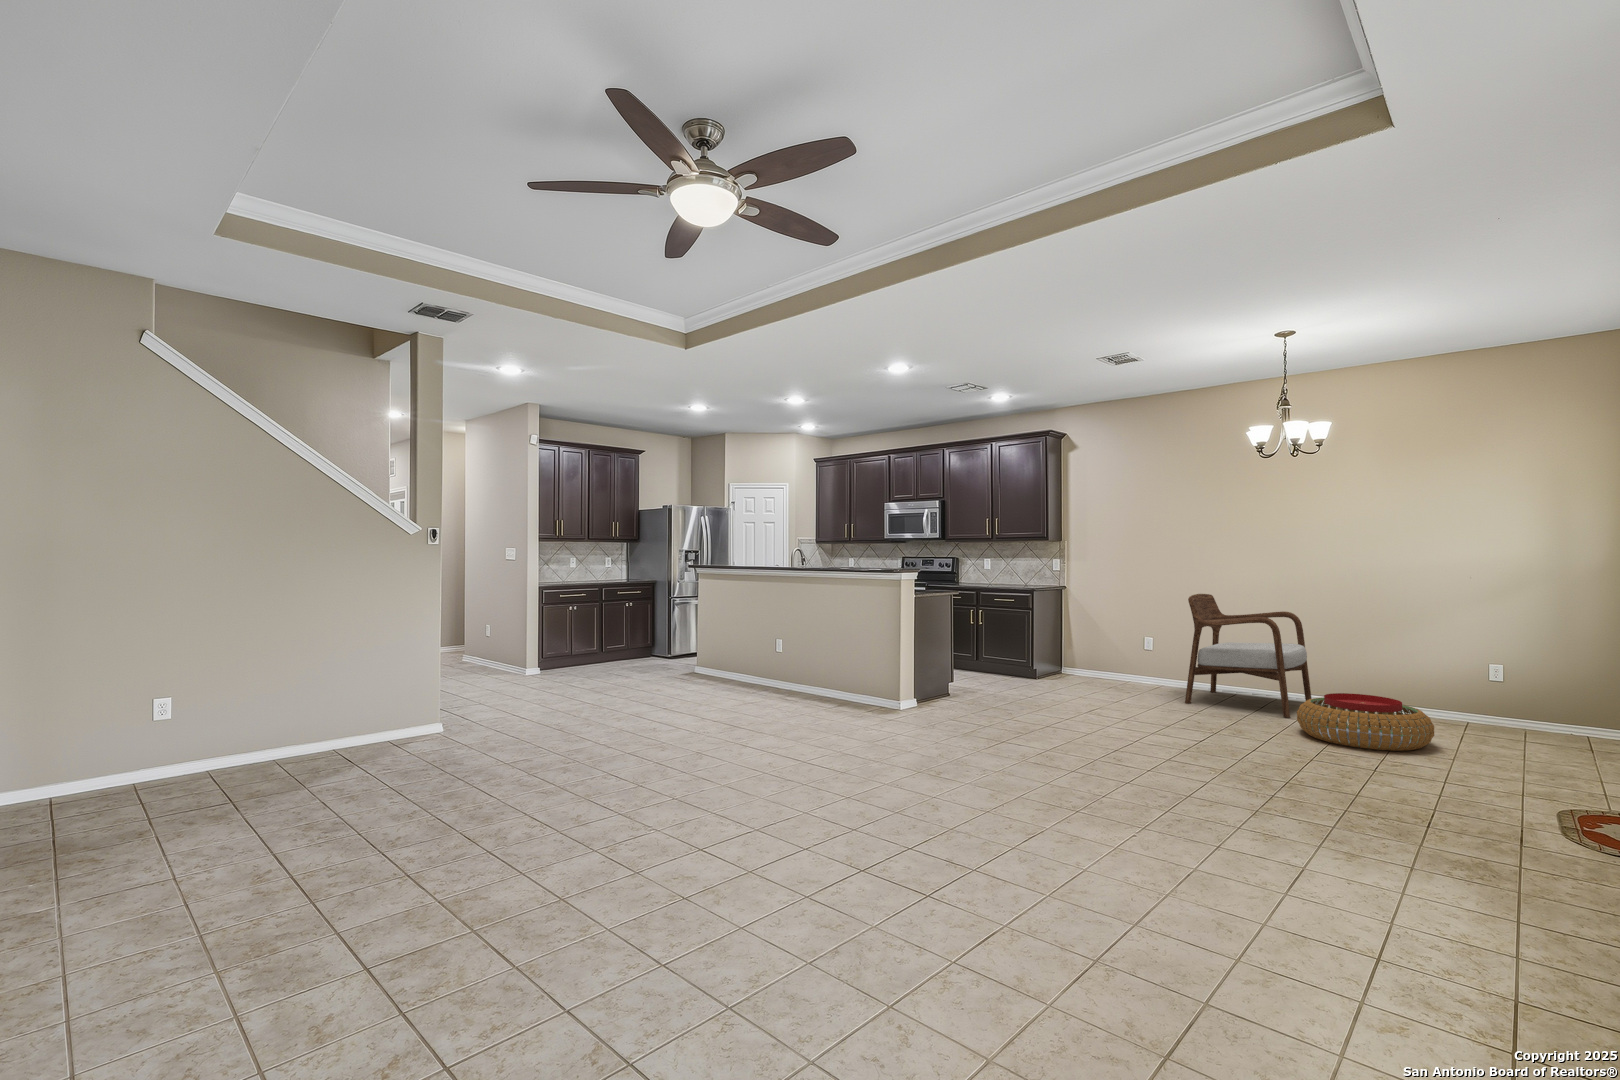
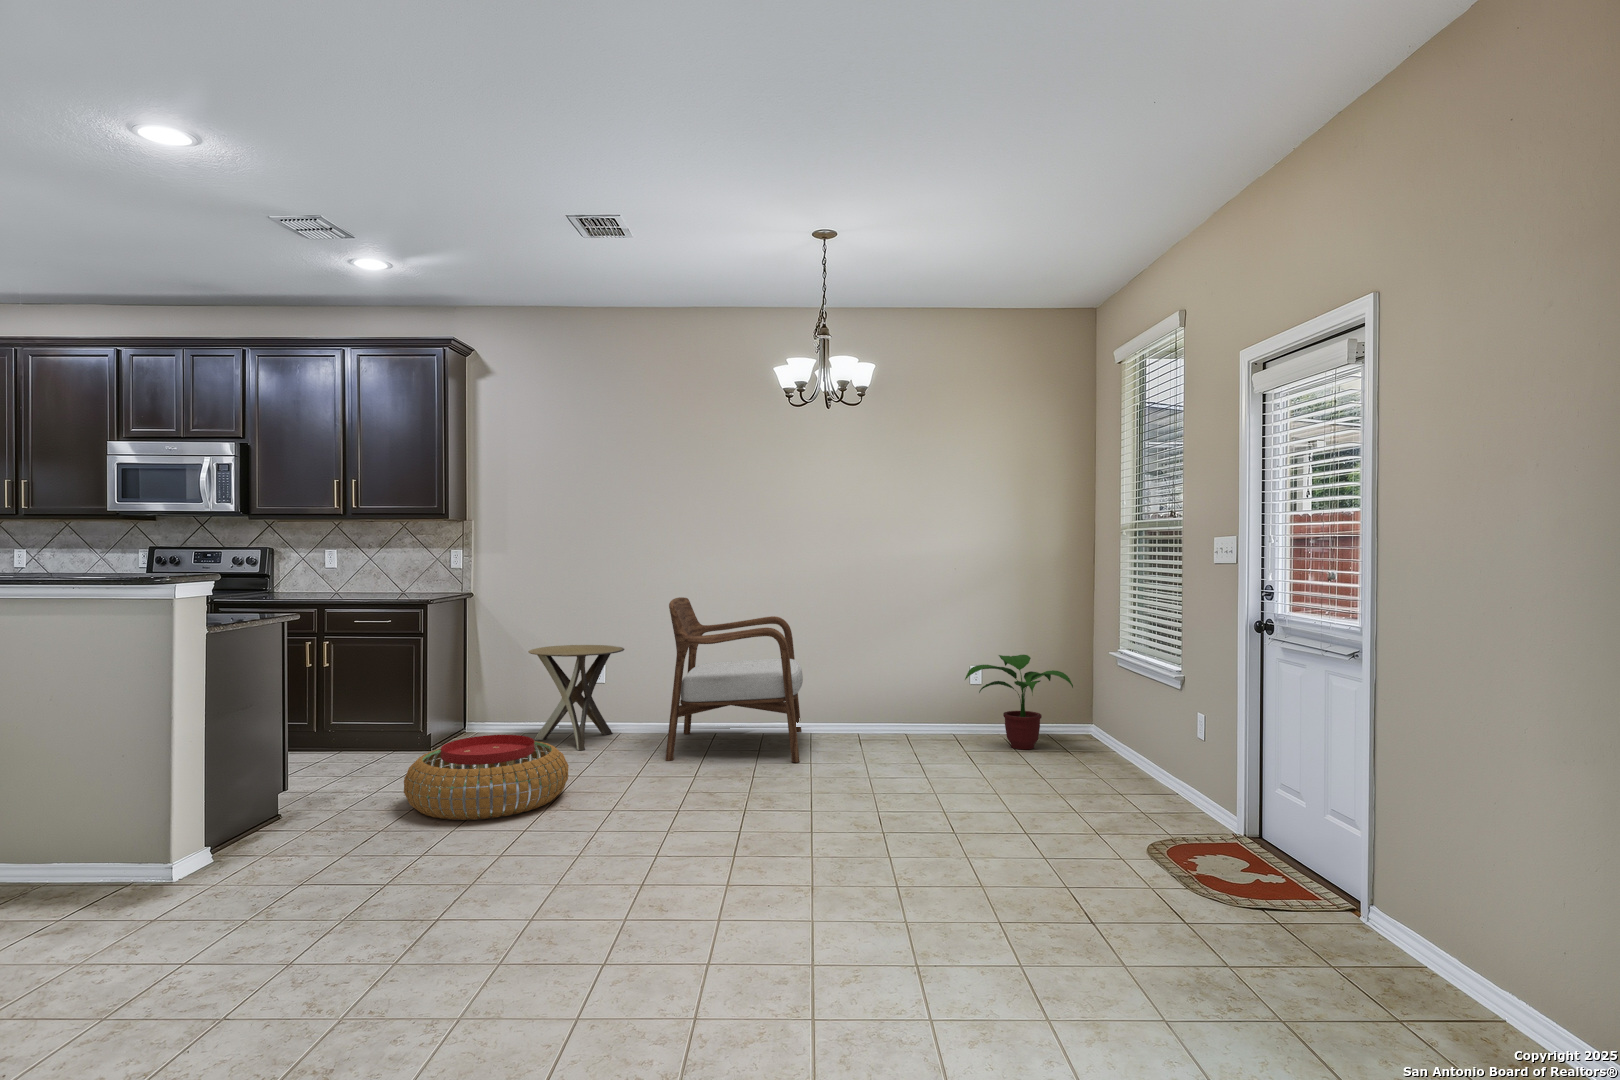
side table: none [1097,623,1164,691] -> present [528,645,624,750]
potted plant: none [1463,656,1593,743] -> present [965,655,1073,749]
pouf: present [1297,693,1434,751] -> present [404,735,569,820]

